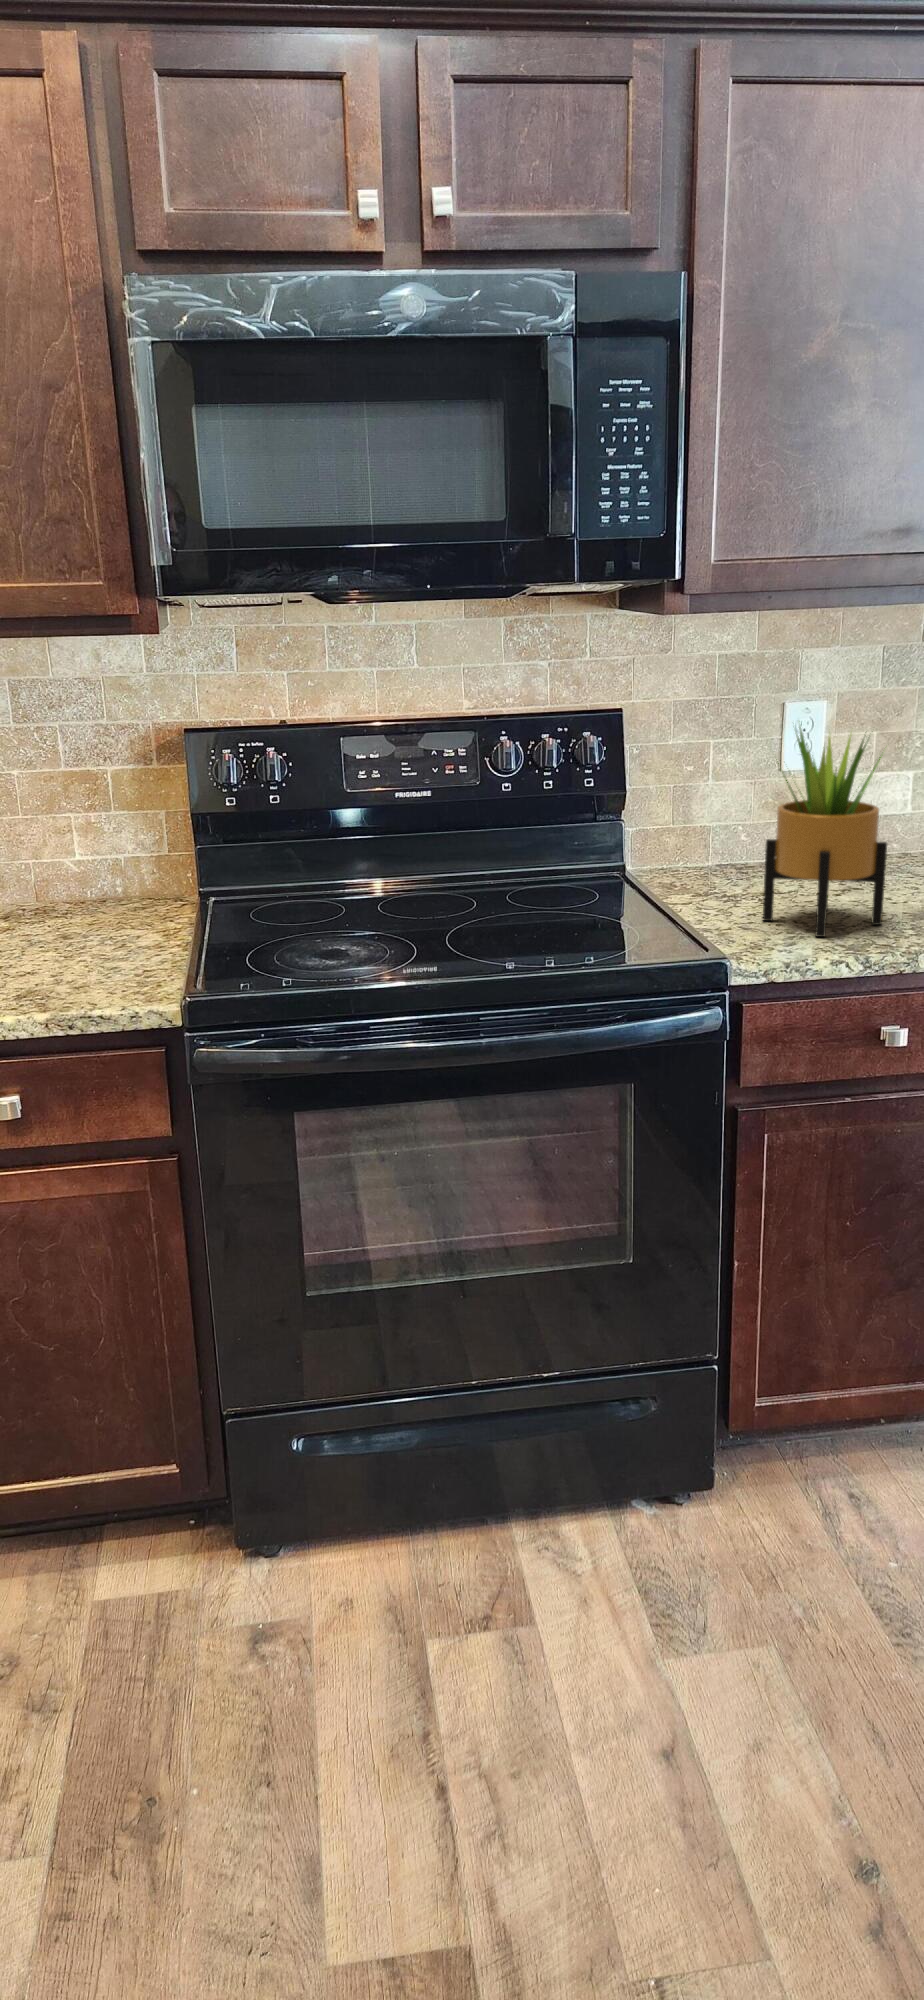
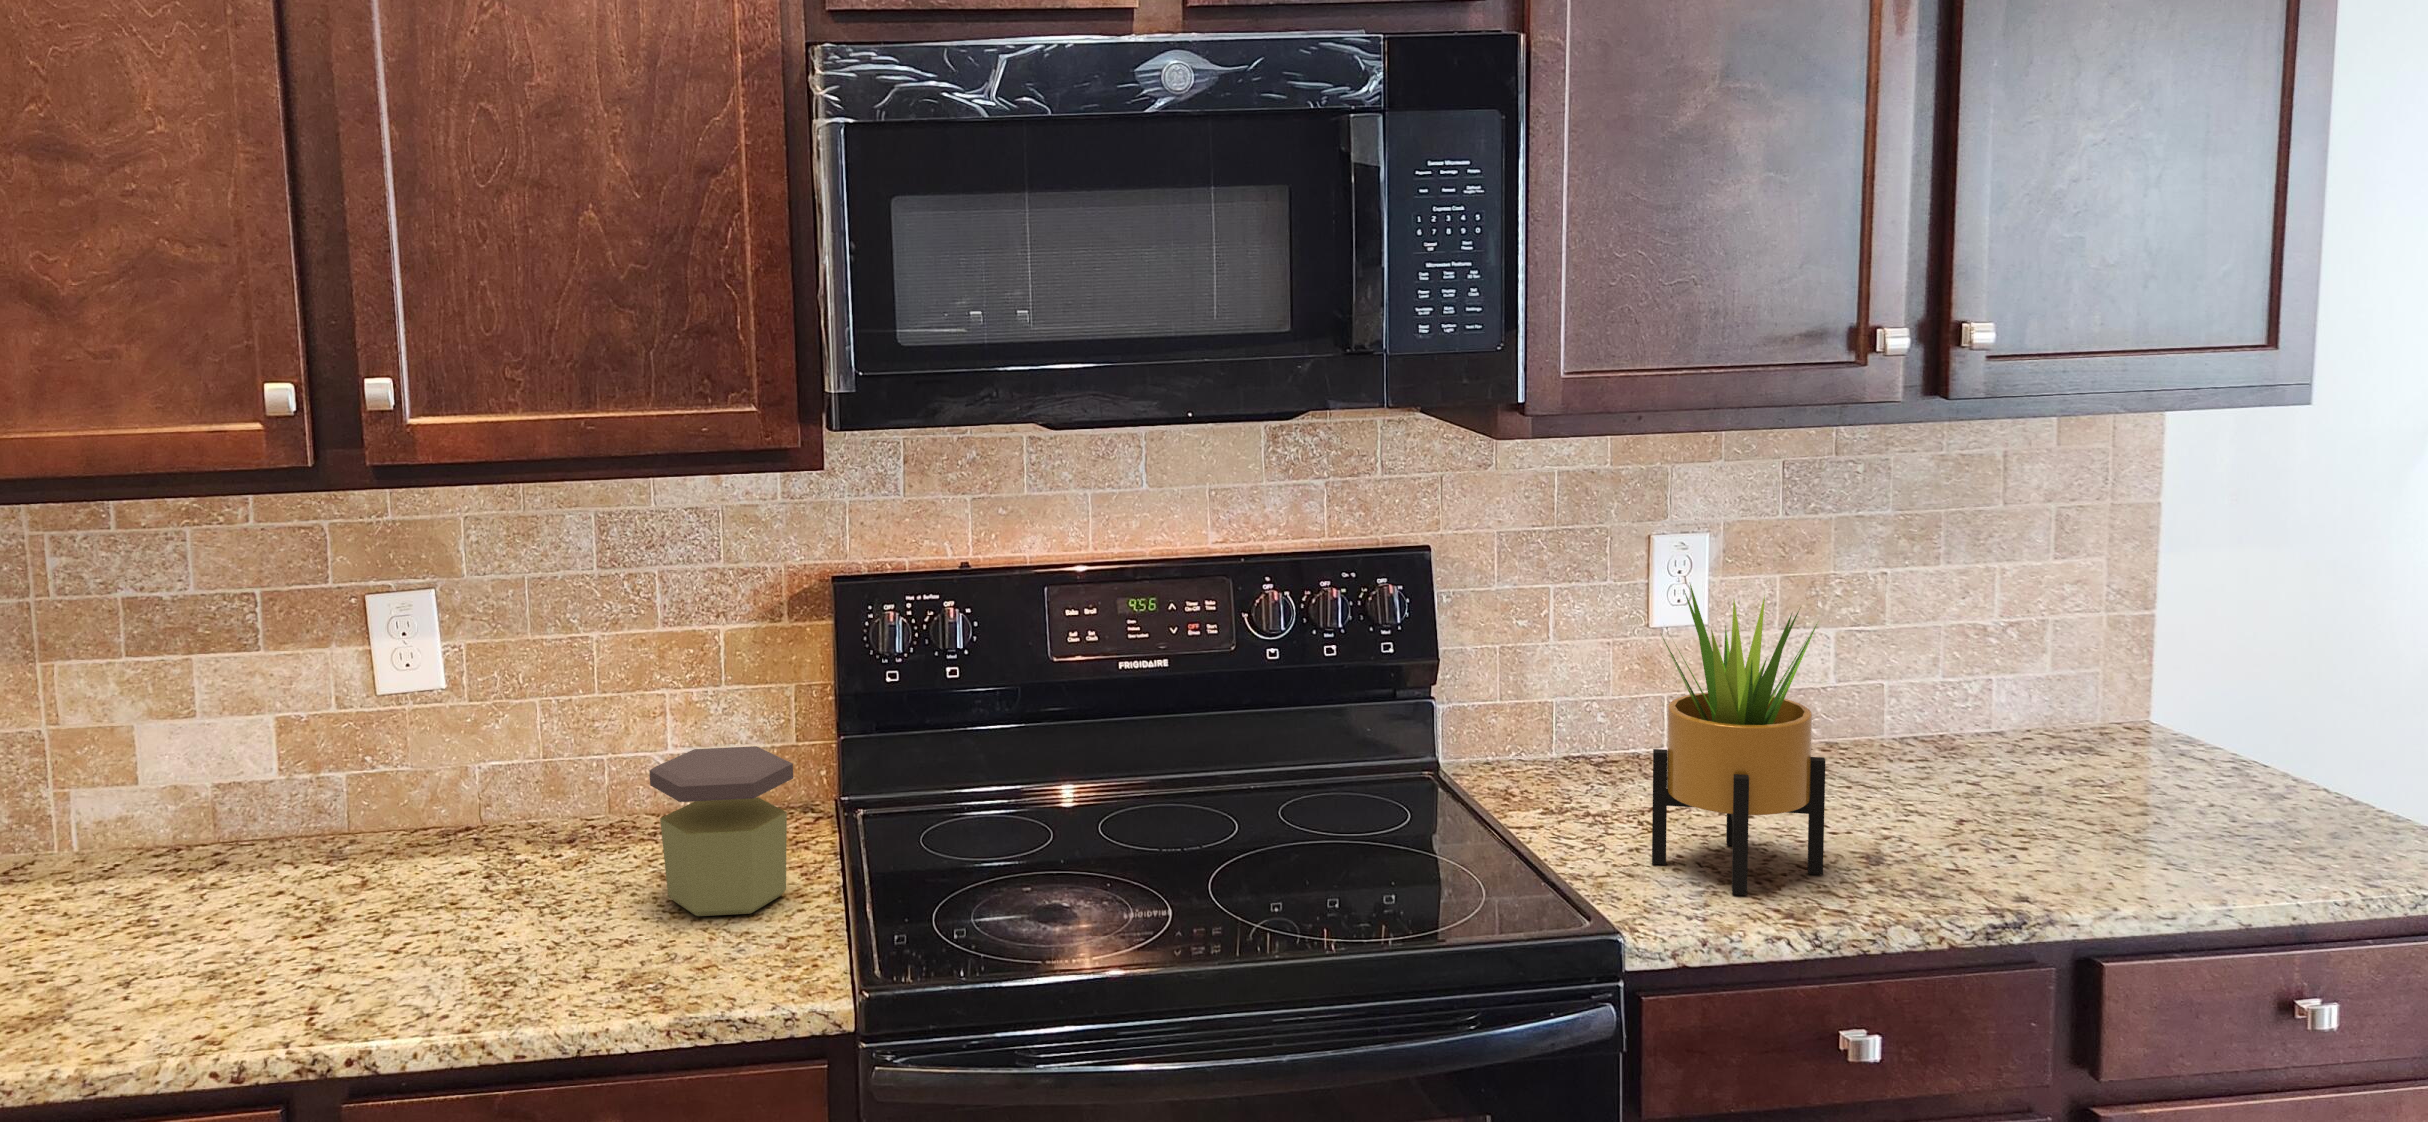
jar: none [43,841,148,957] -> present [649,746,793,916]

